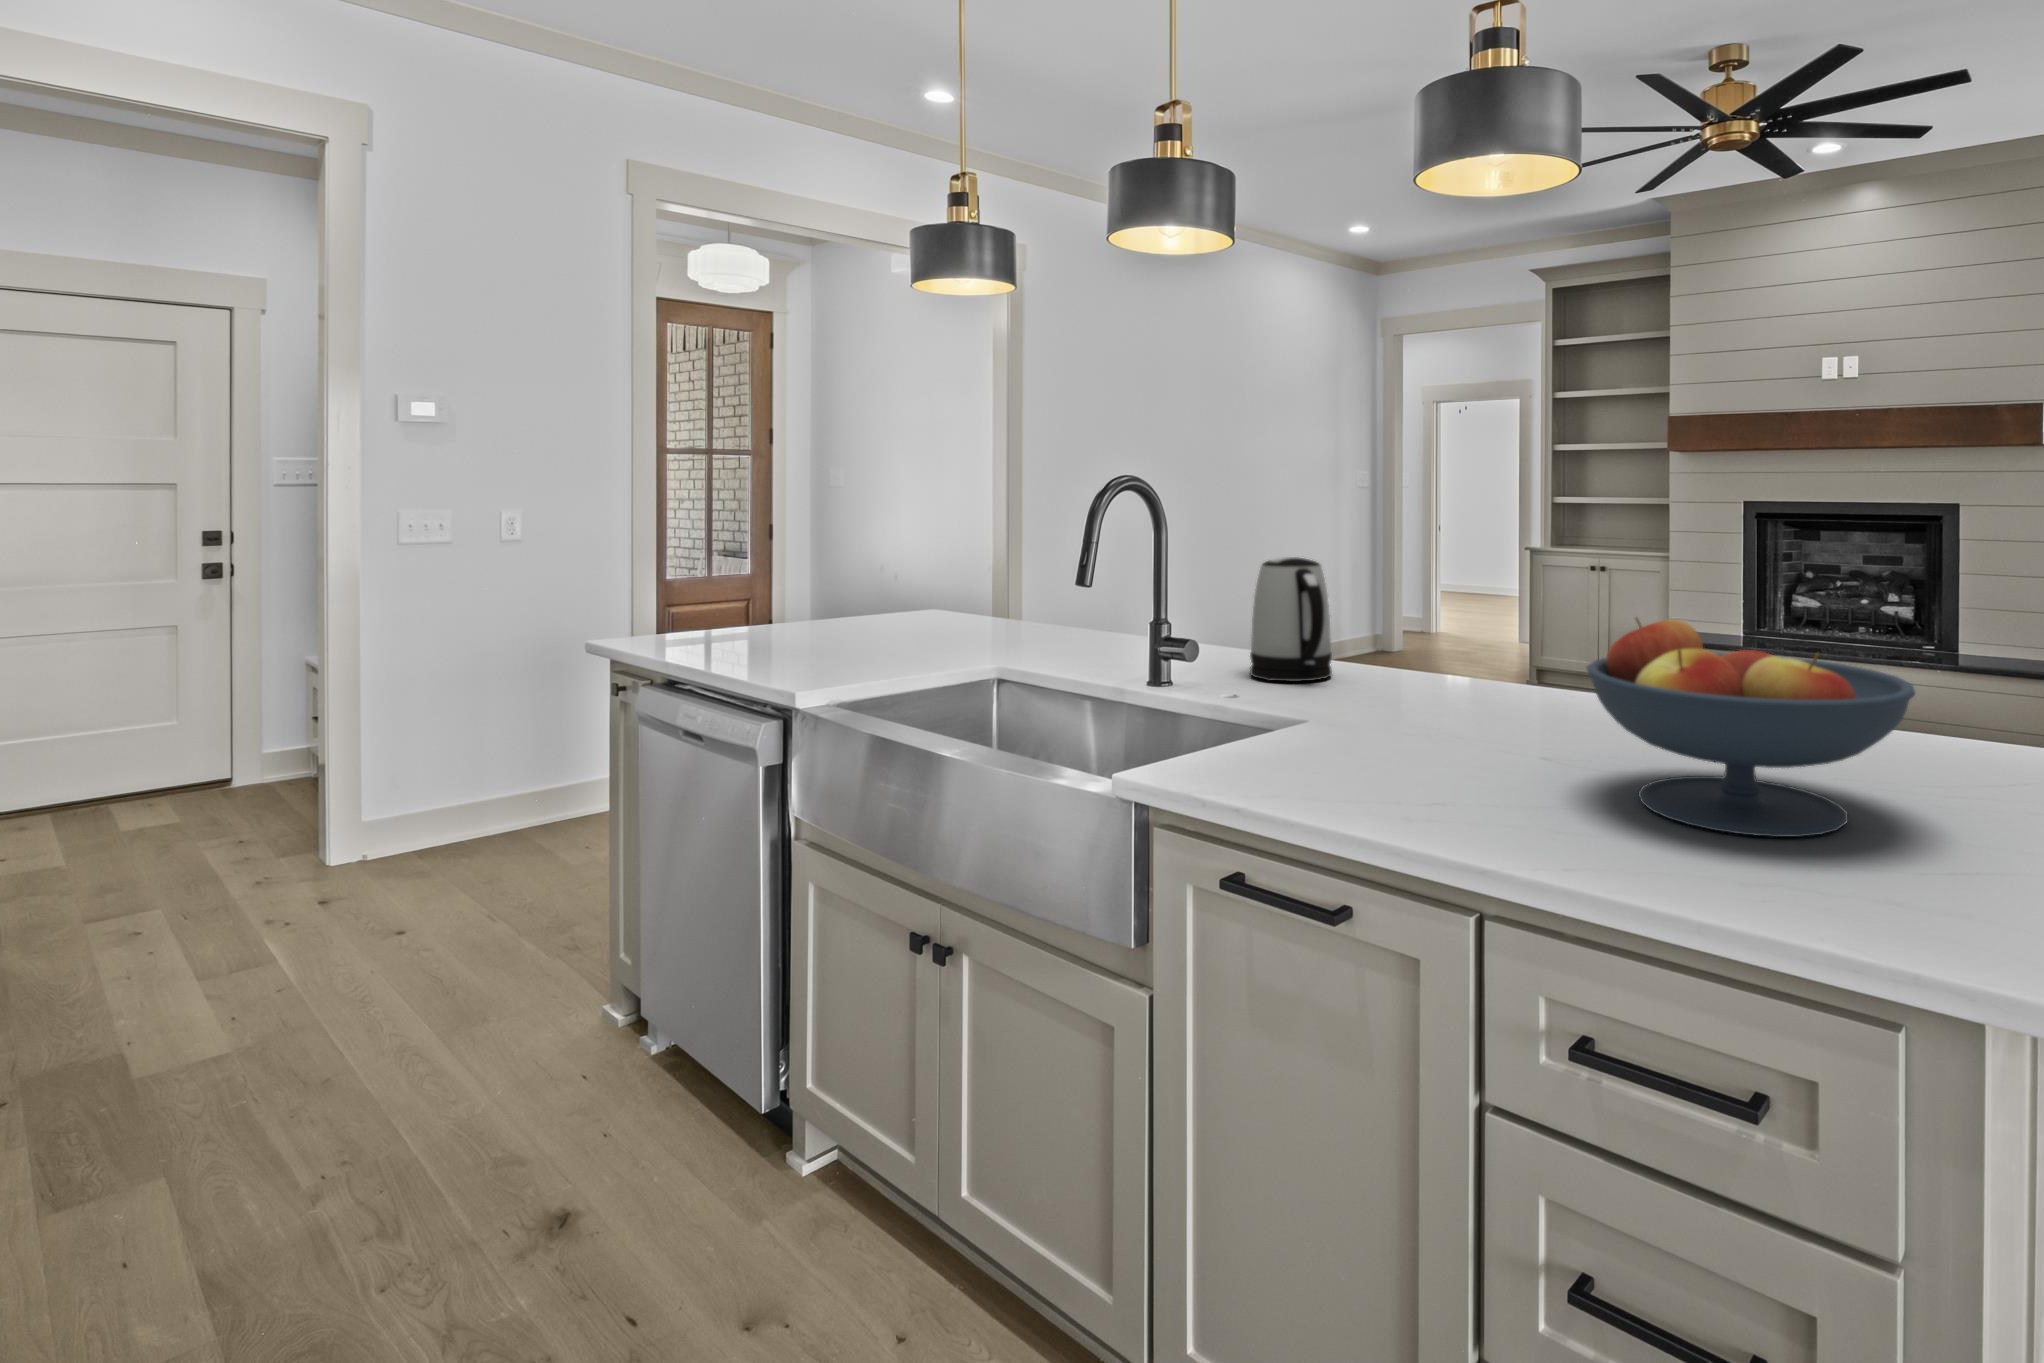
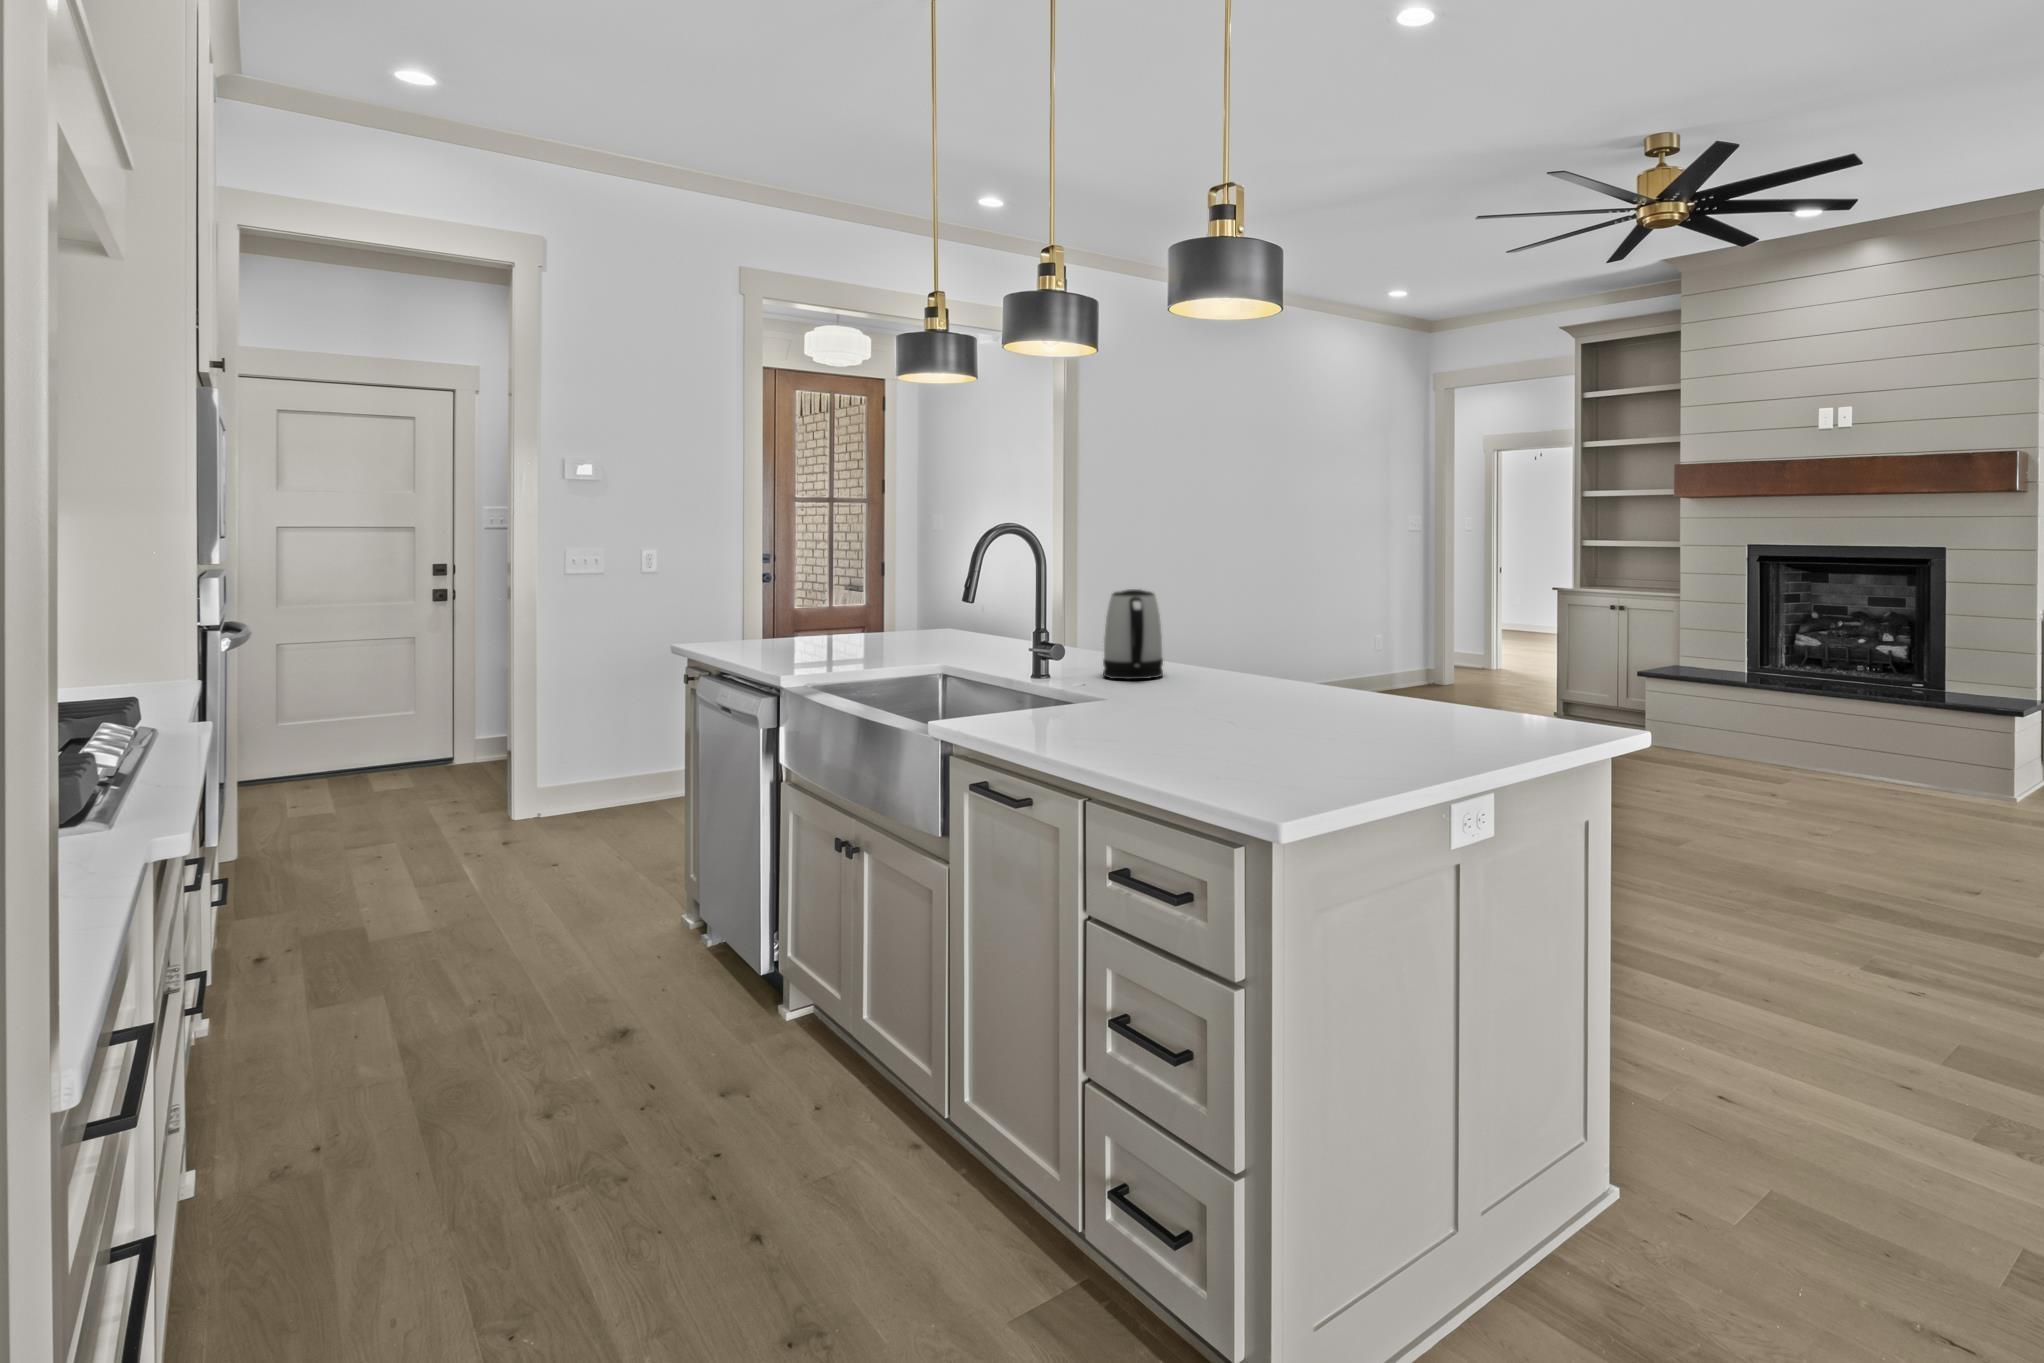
fruit bowl: present [1587,618,1915,837] -> none [1178,627,1363,759]

